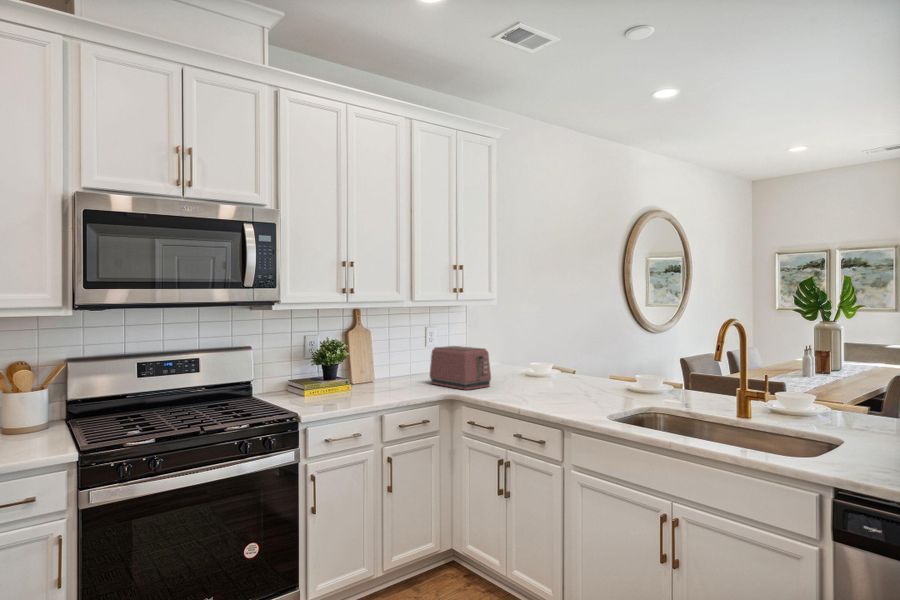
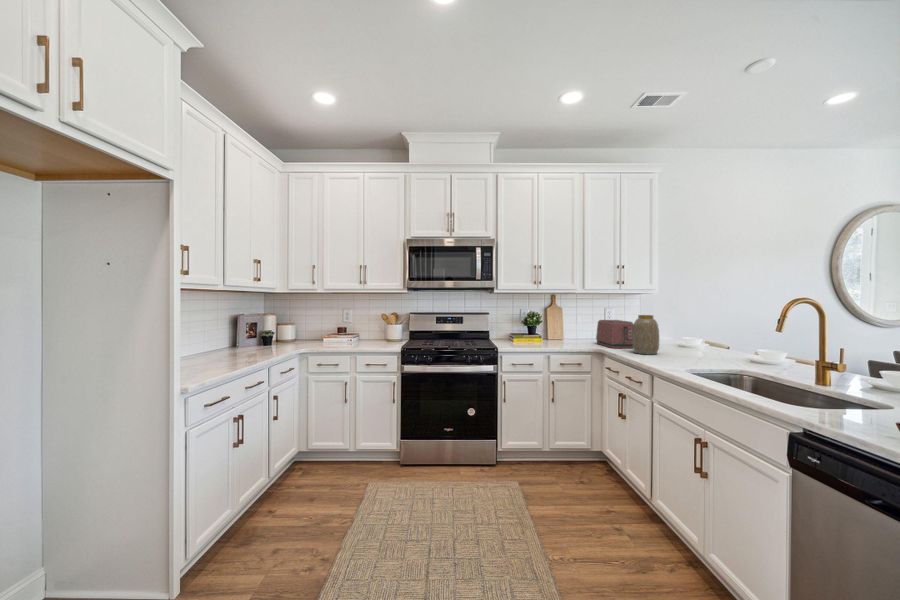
vase: none [503,339,537,396] -> present [632,315,659,355]

